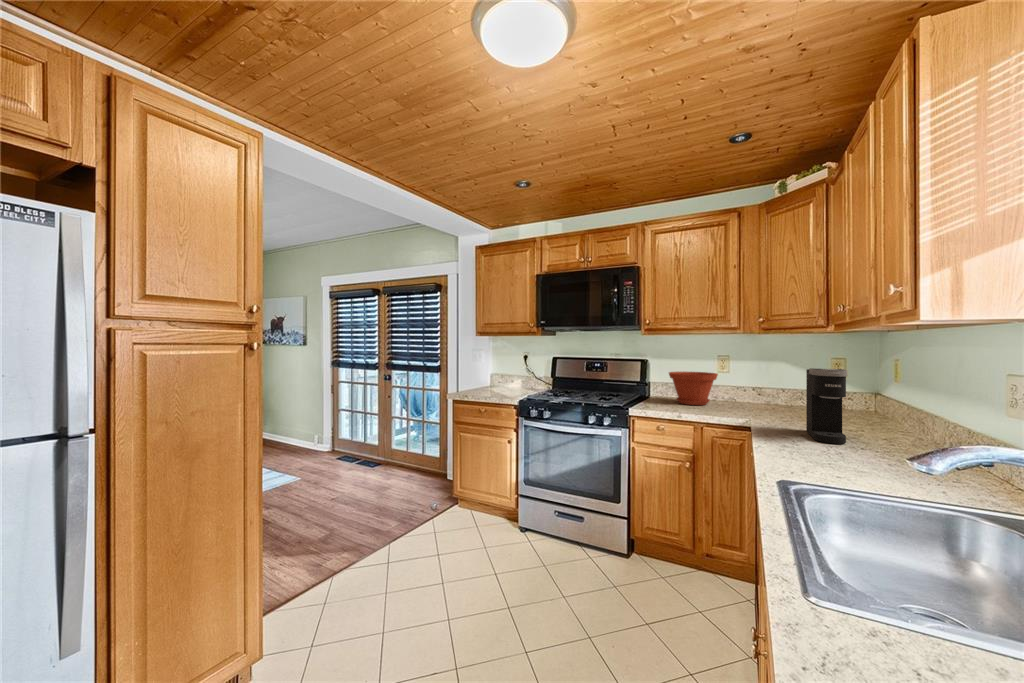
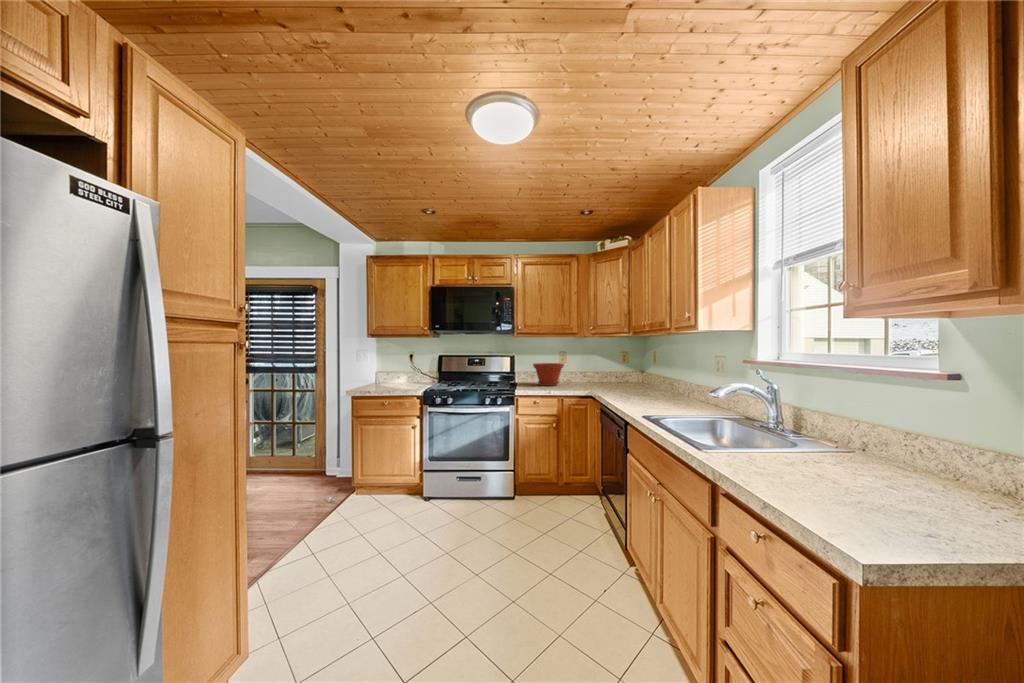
coffee maker: present [806,368,847,444] -> none [624,357,647,399]

